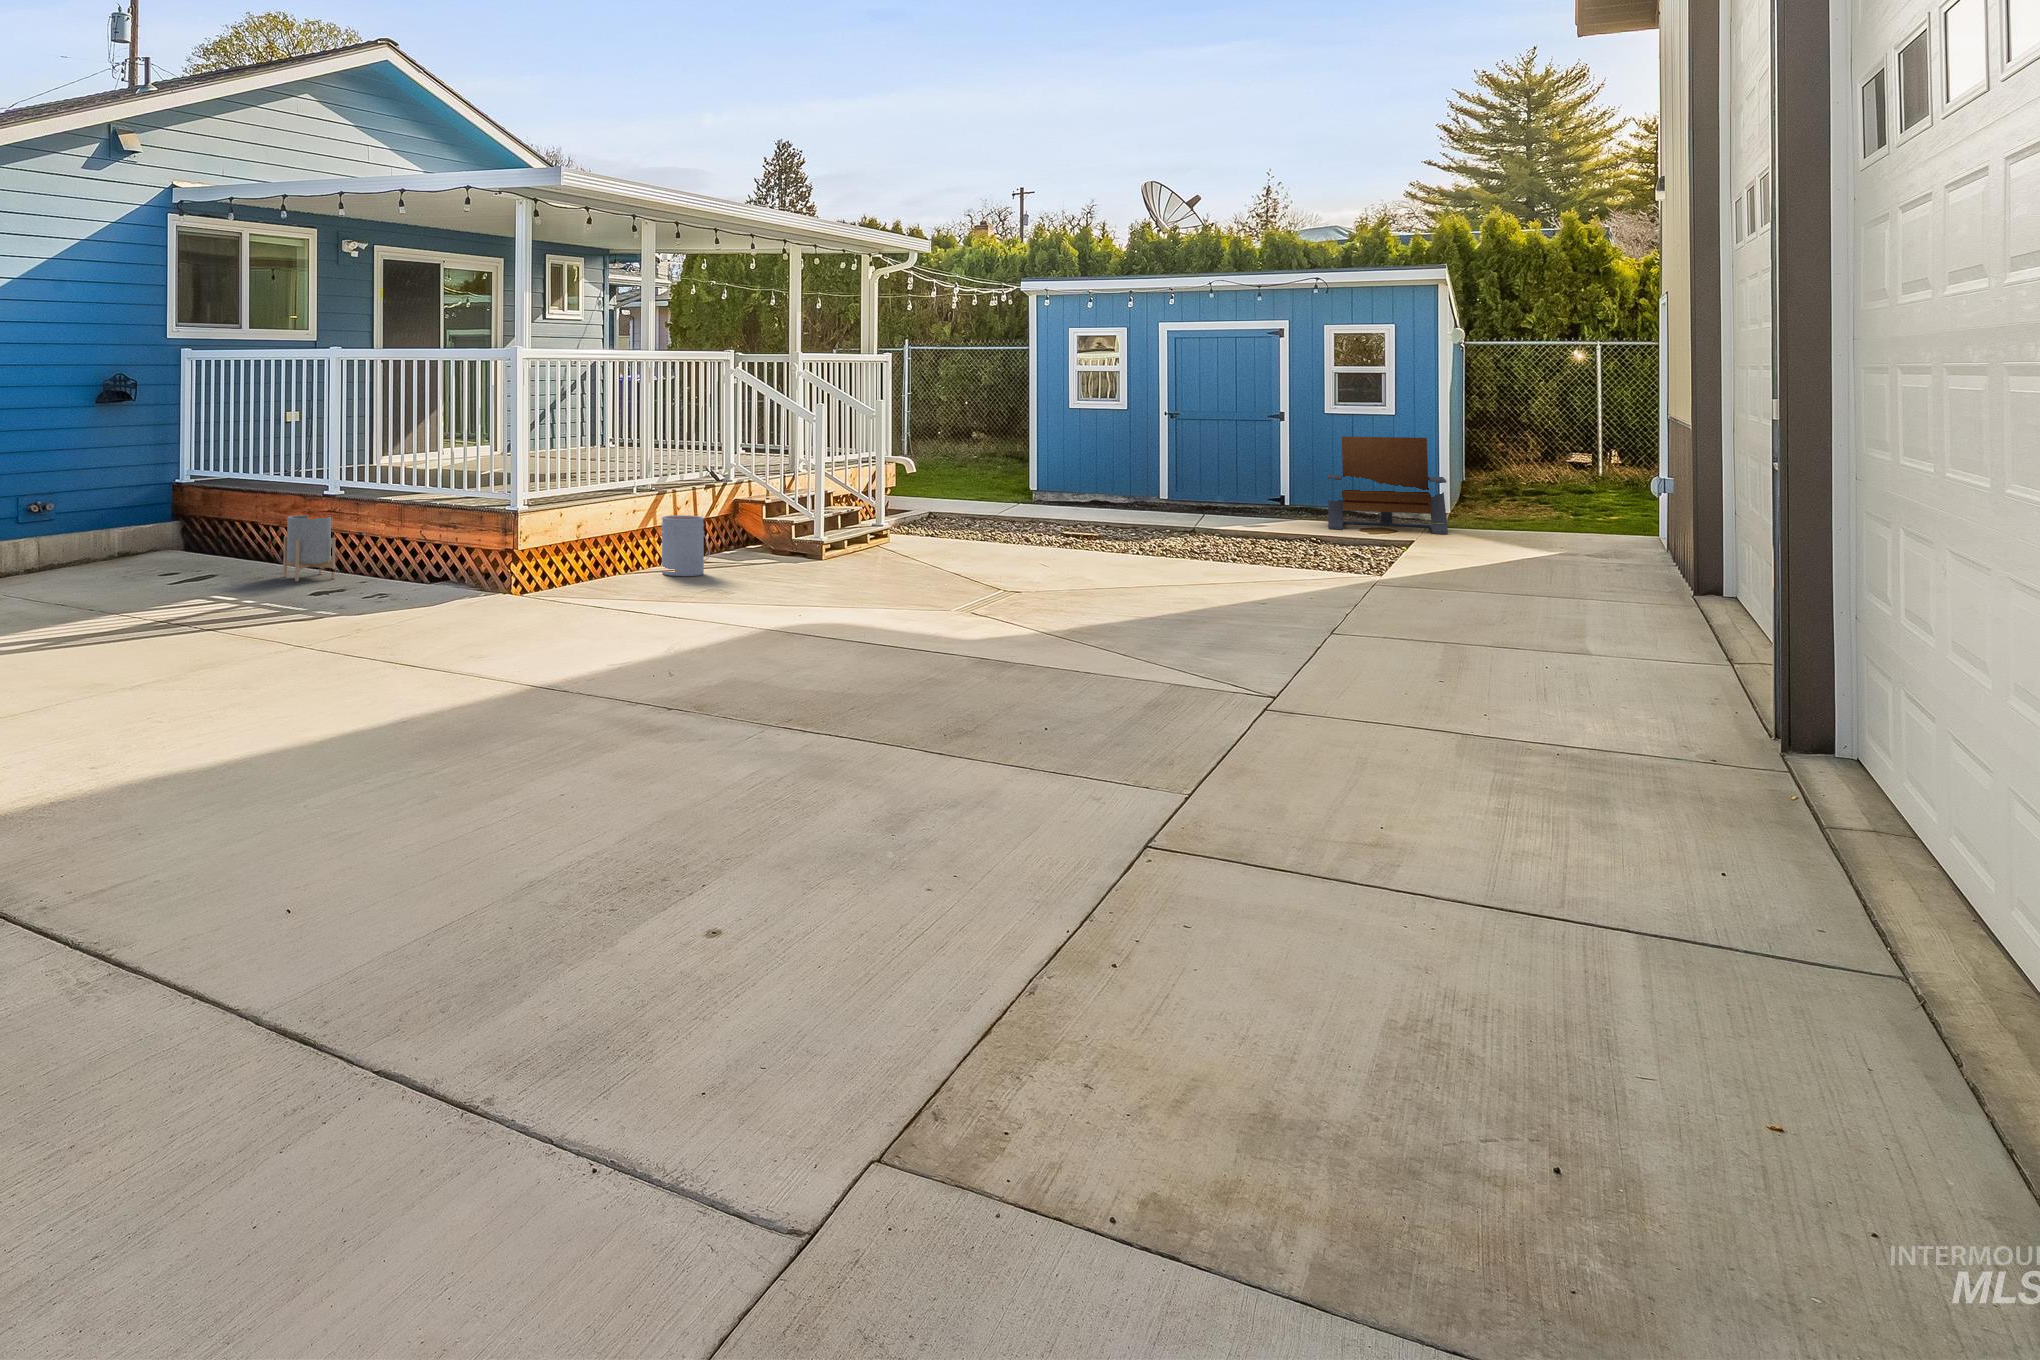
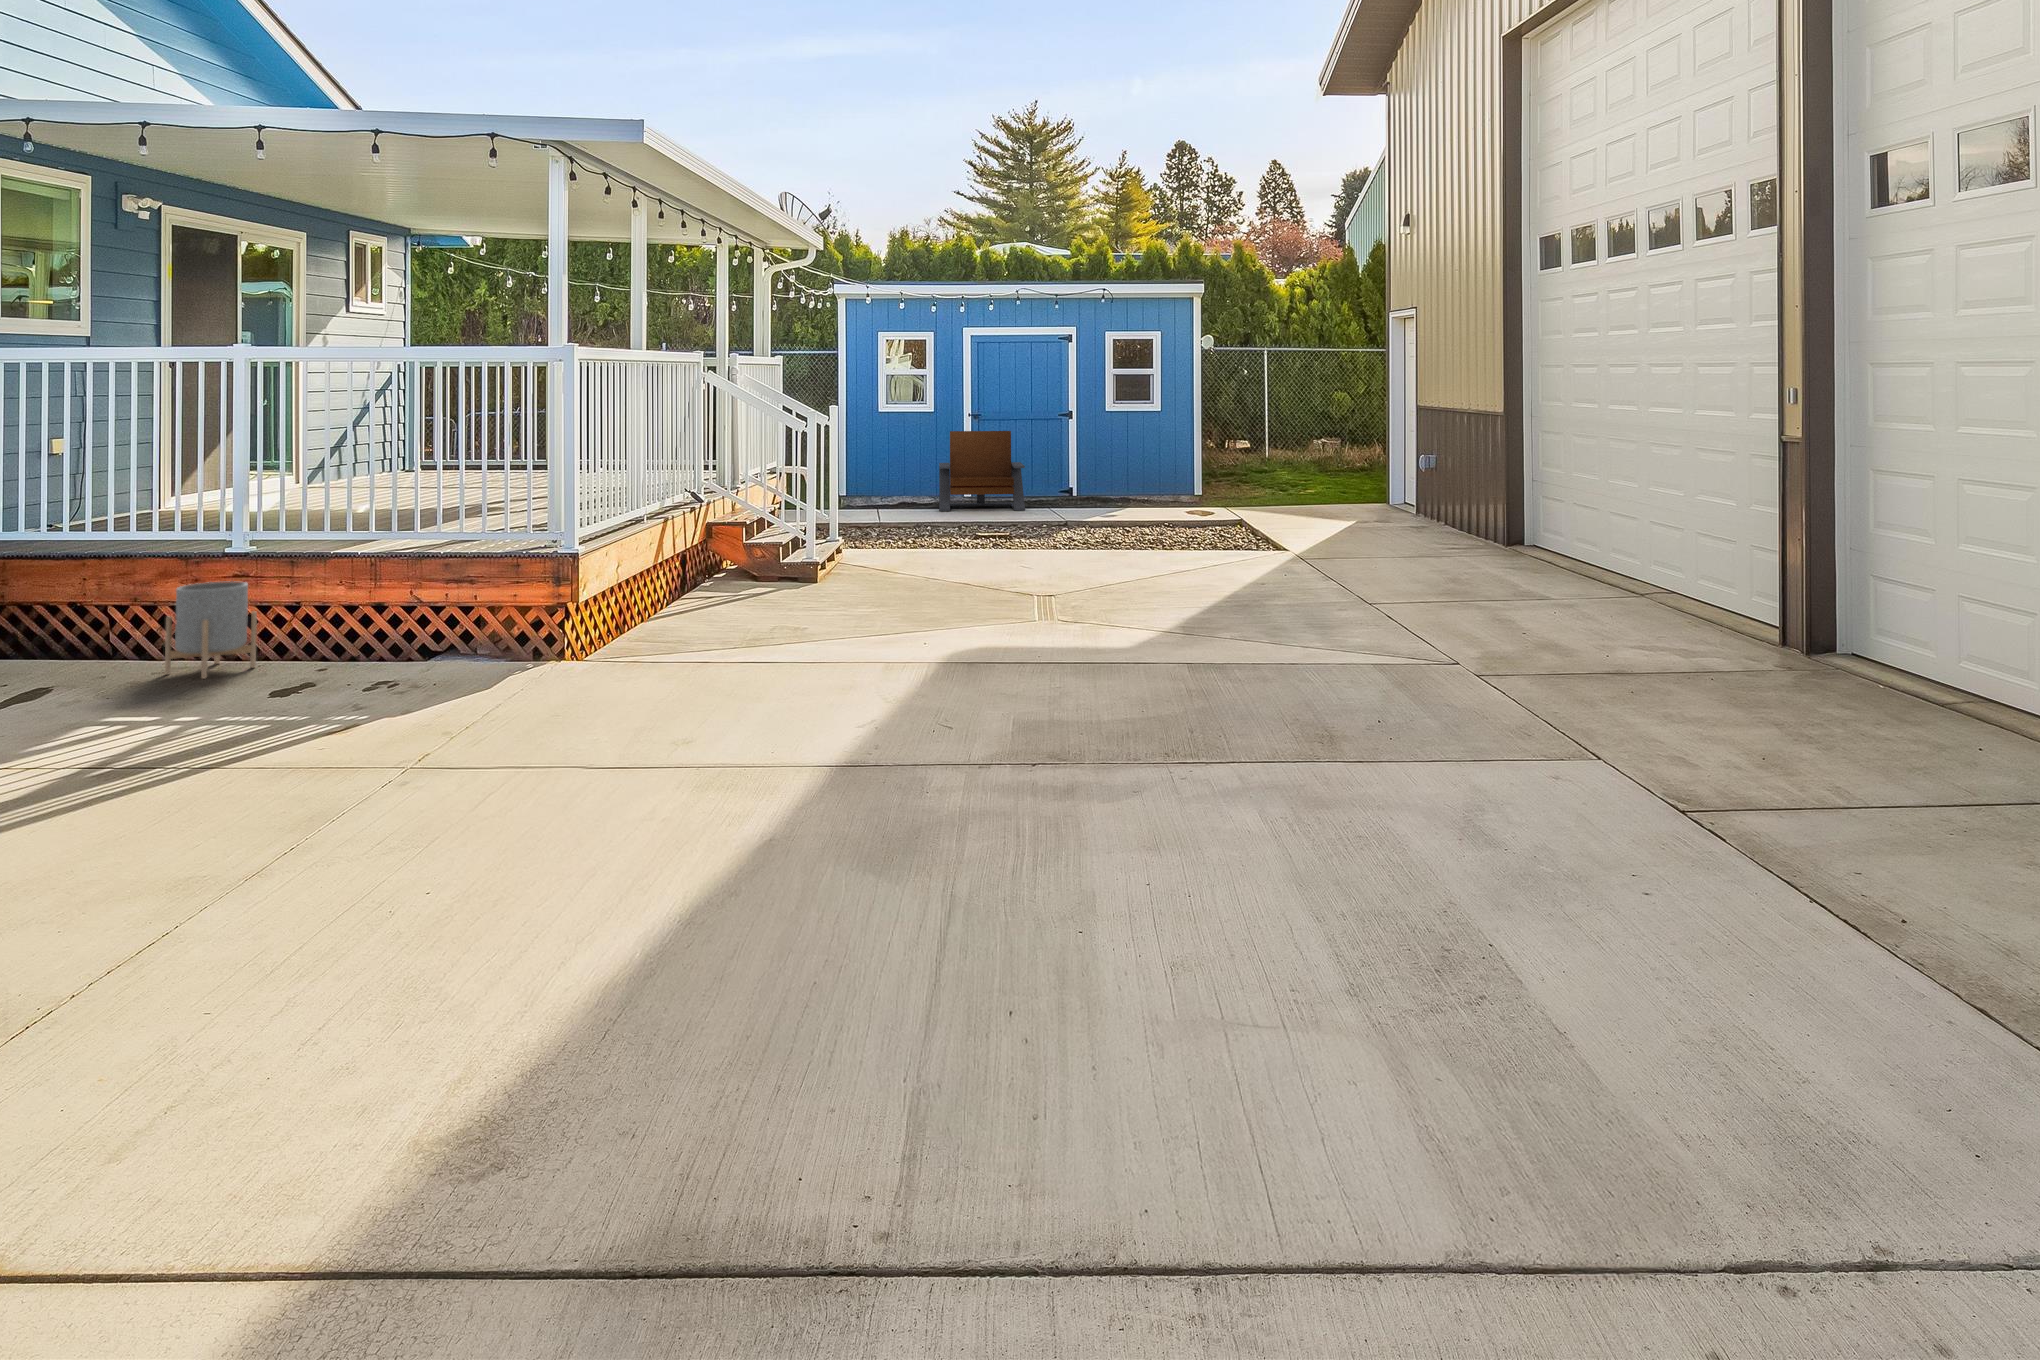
lounge chair: present [1327,436,1448,534] -> present [939,431,1025,511]
bucket: present [661,515,710,576] -> none [668,542,722,612]

